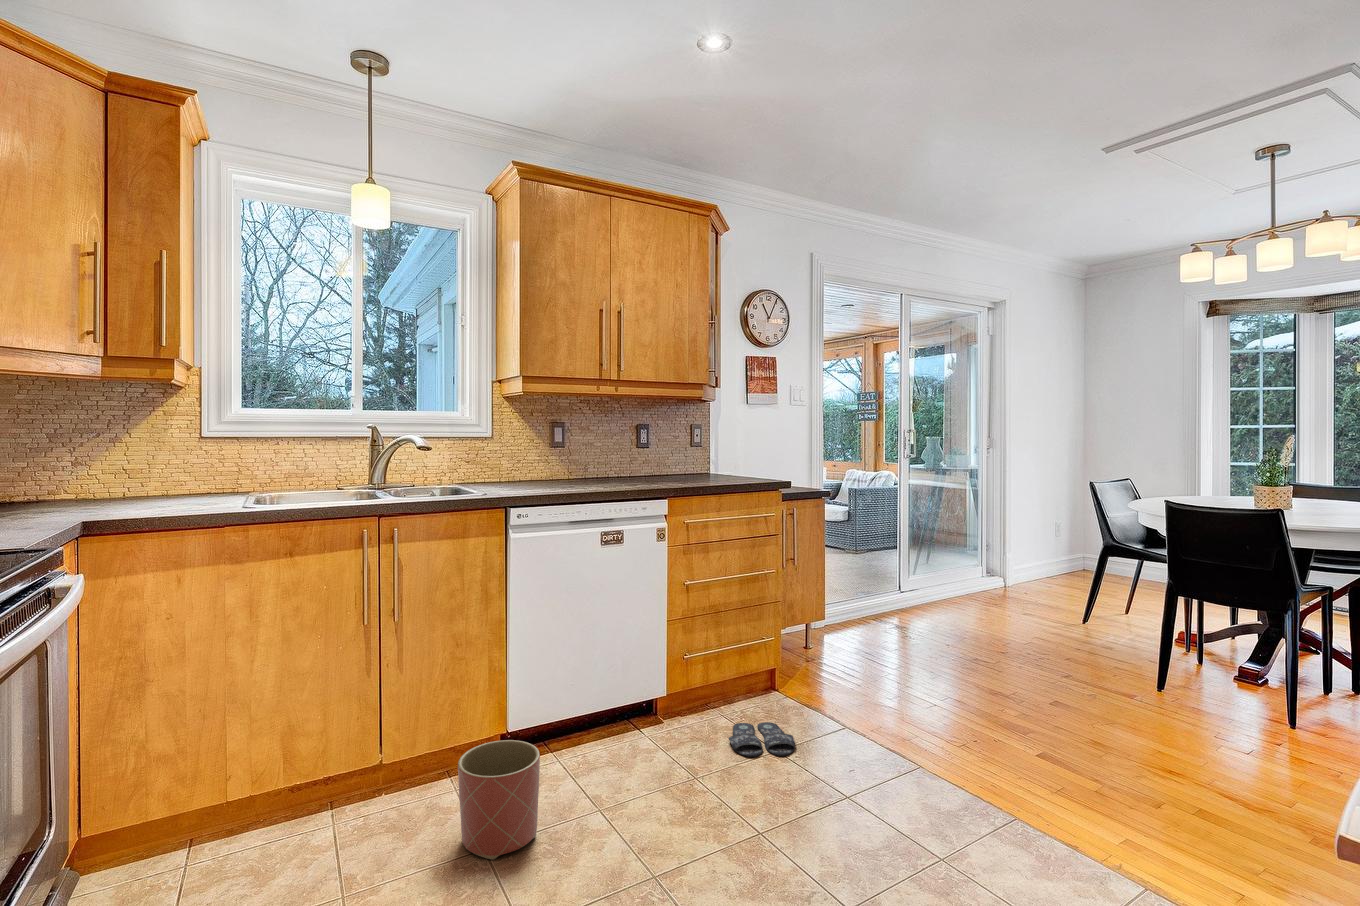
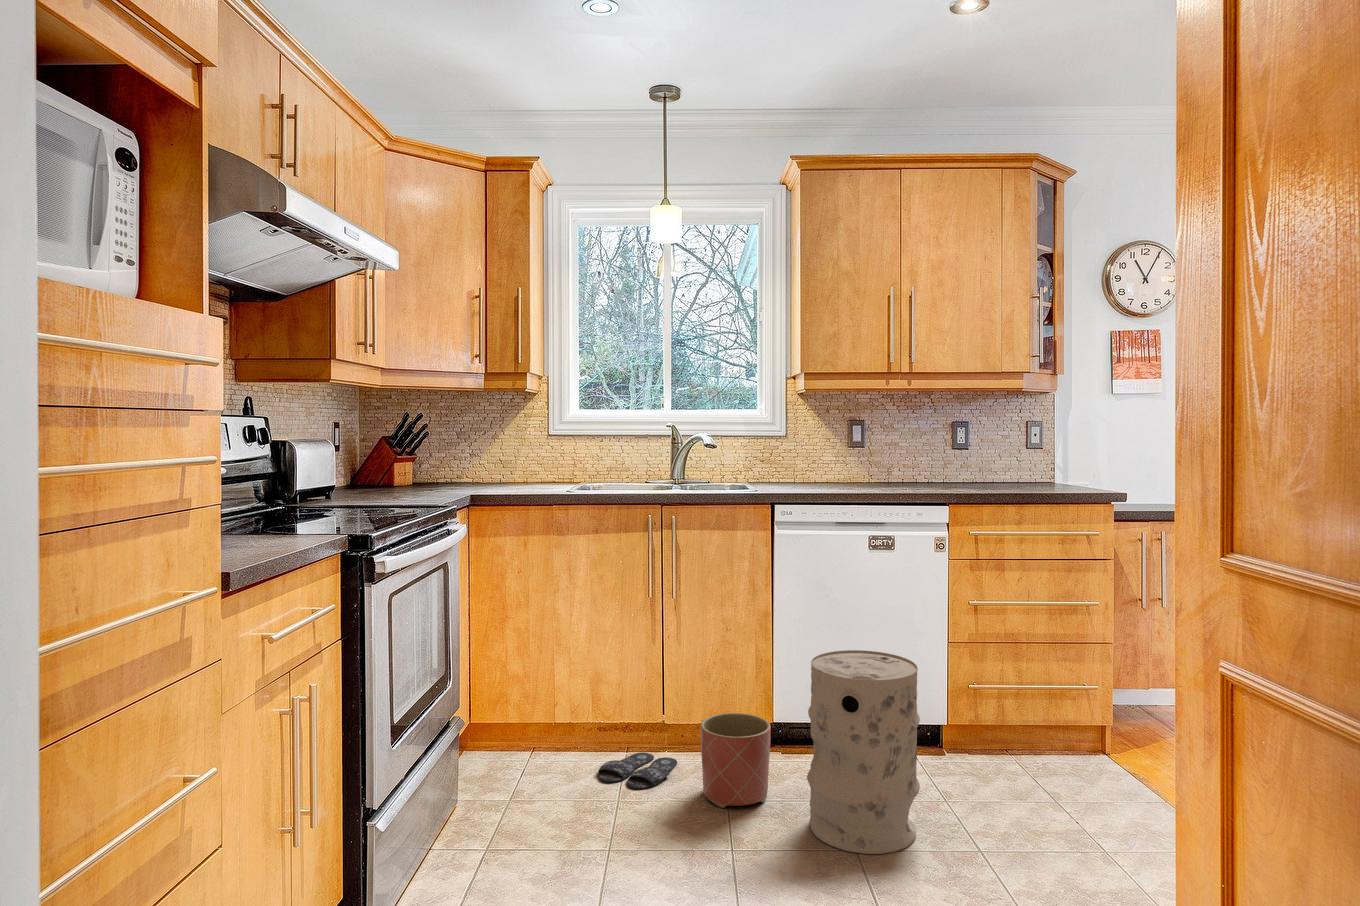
trash can: none [592,650,707,873] -> present [807,650,920,854]
slippers: present [729,722,795,757] -> present [598,753,677,789]

